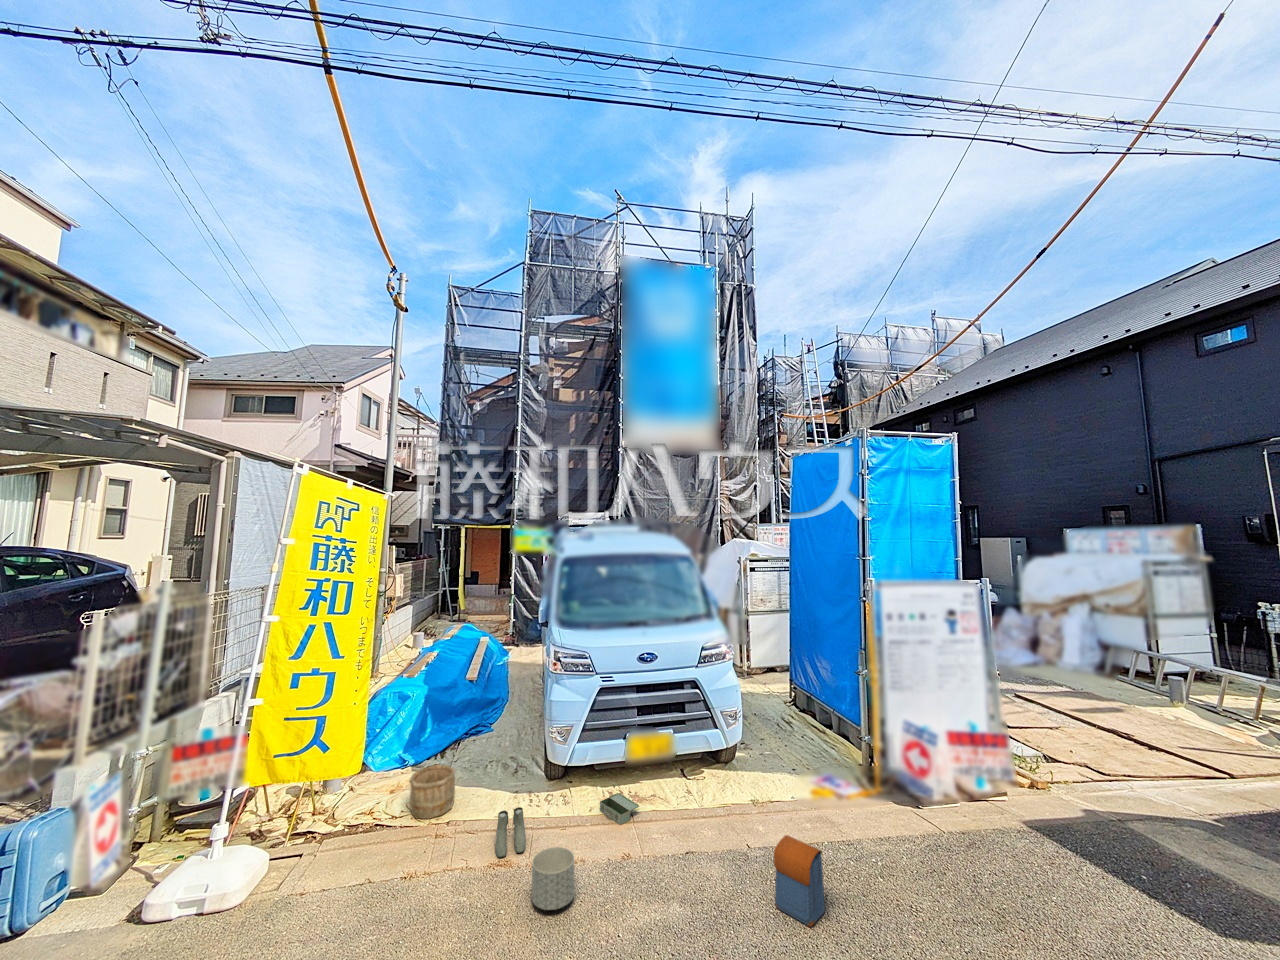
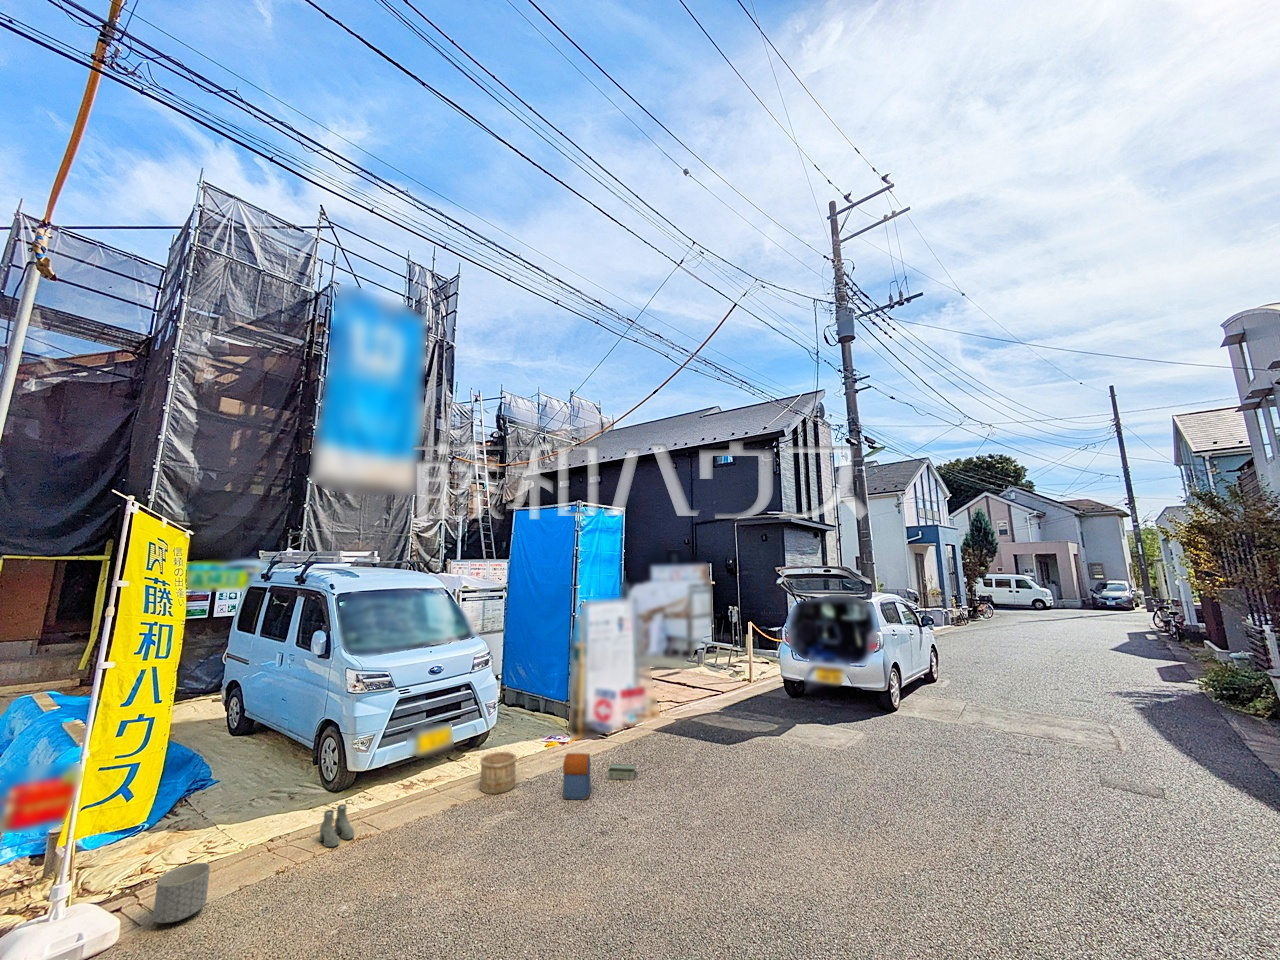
wooden bucket: present [409,765,456,819] -> present [480,752,516,794]
toolbox: present [600,793,639,825] -> present [607,764,636,780]
planter: present [532,847,575,910] -> present [153,863,210,923]

